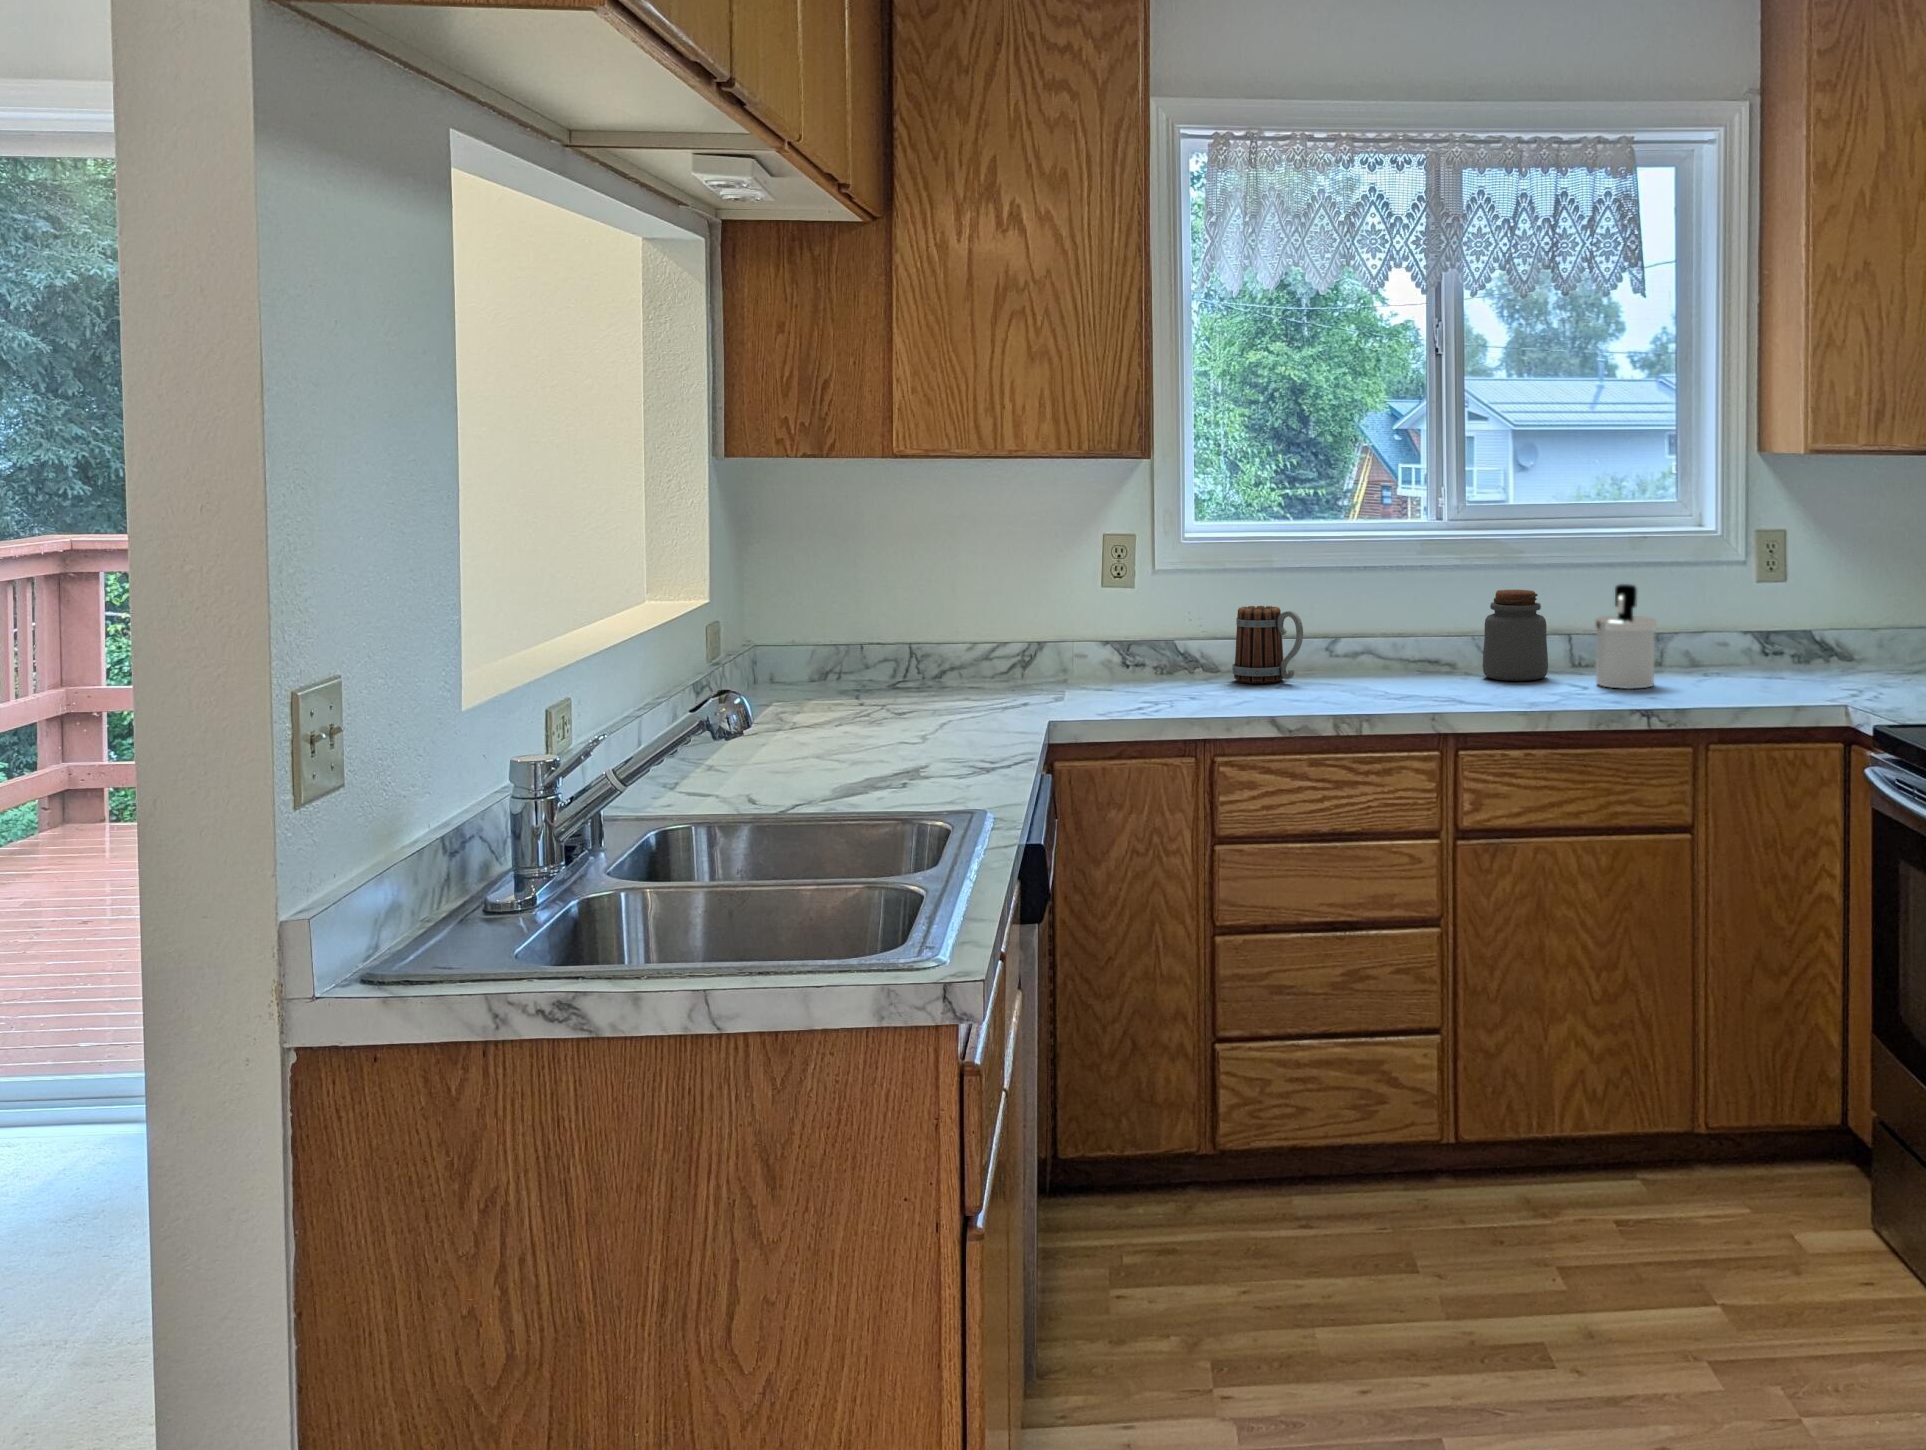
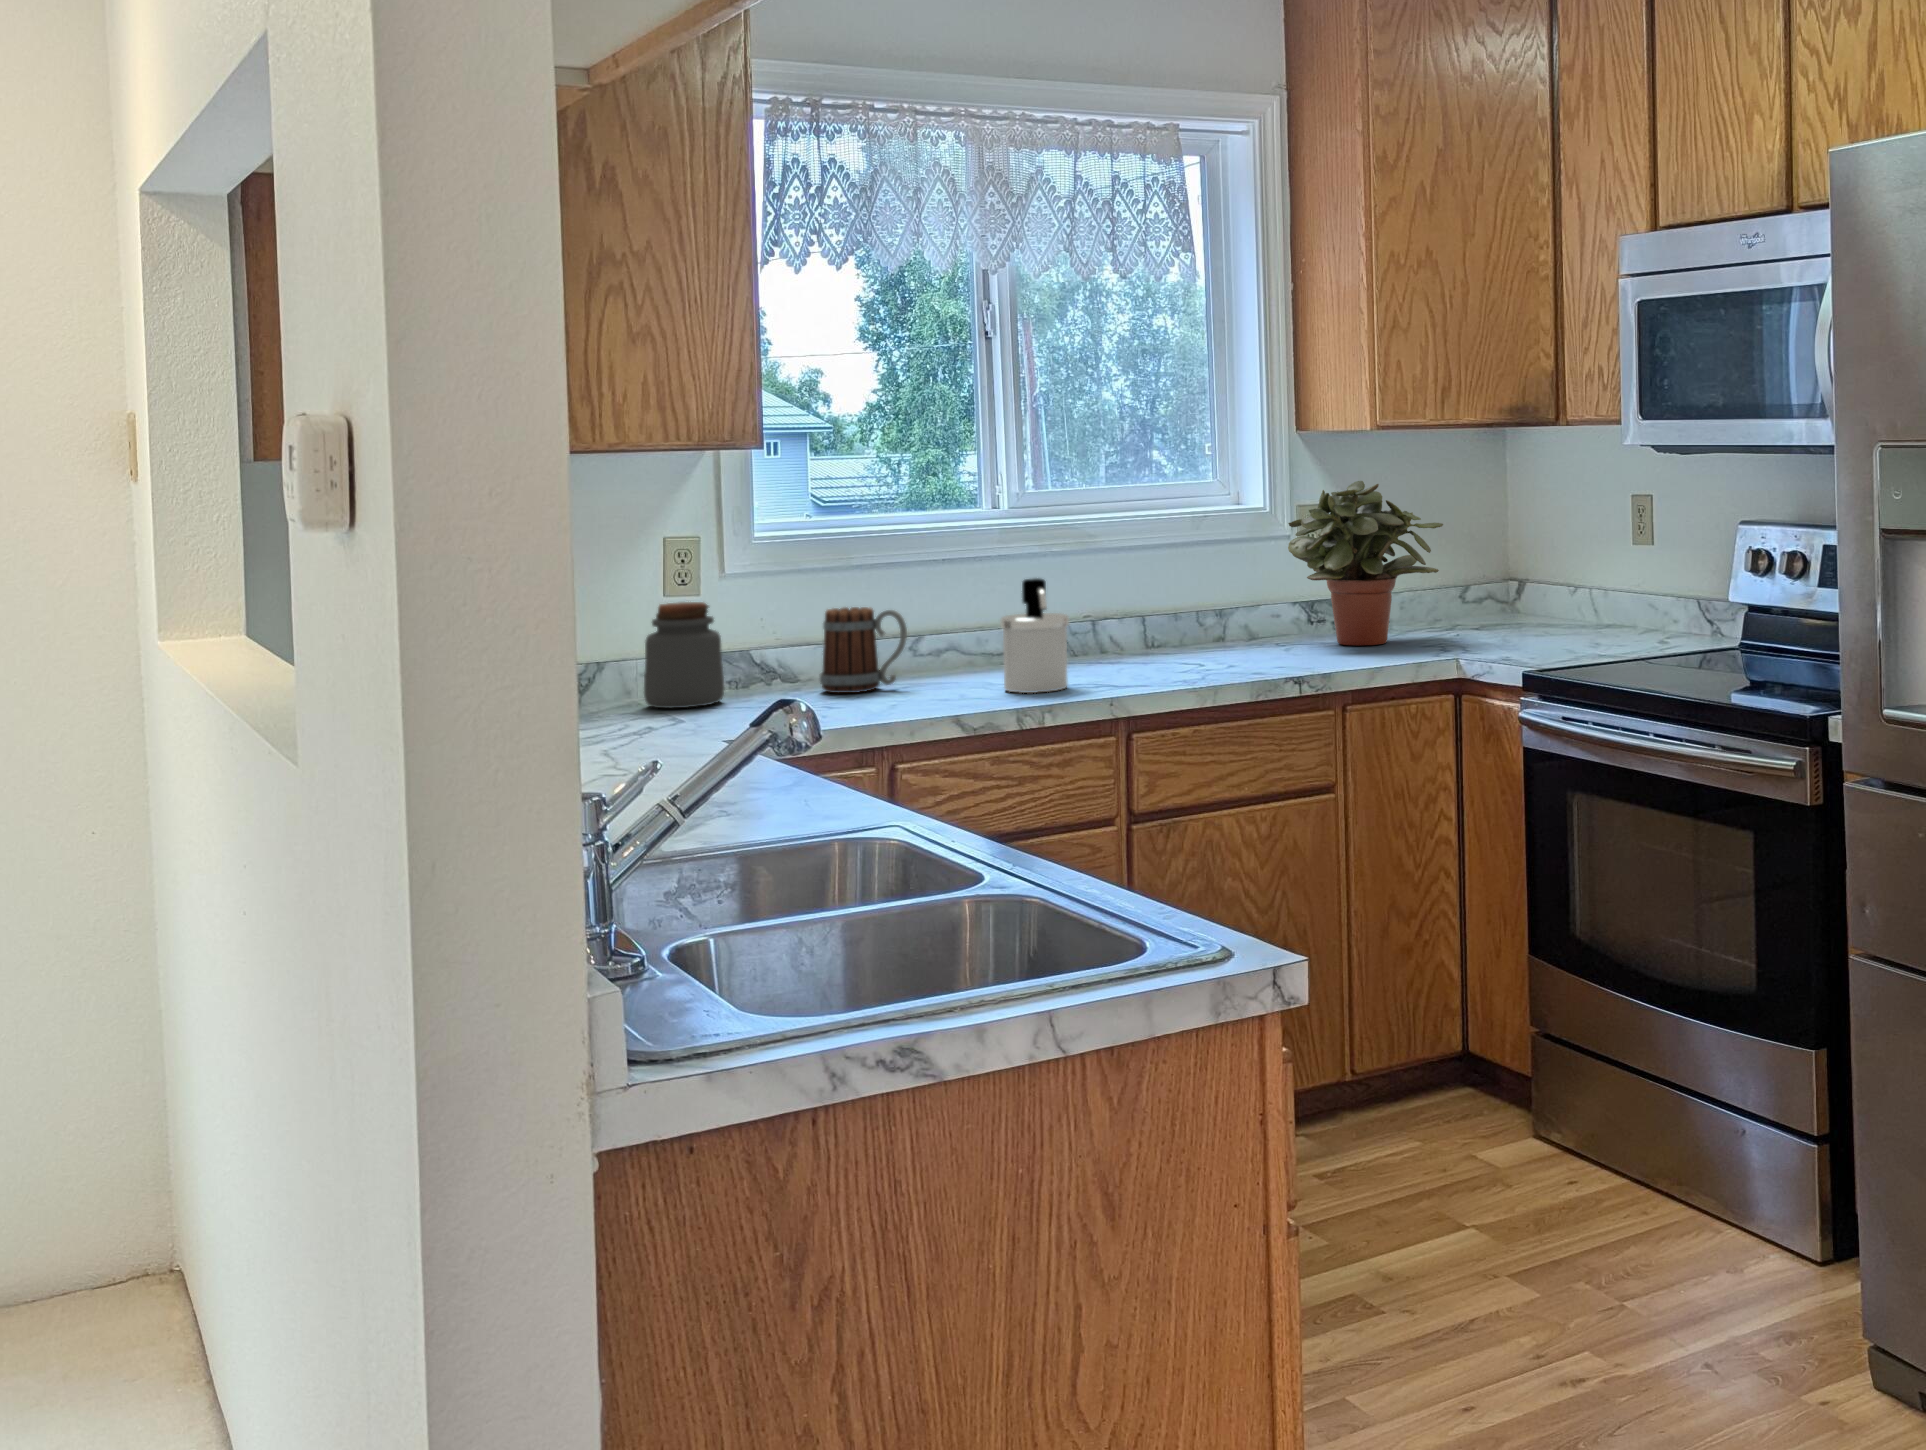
potted plant: none [1716,508,1887,683] -> present [1288,481,1443,646]
soap dispenser: present [1595,584,1657,689] -> present [1000,578,1069,693]
jar: present [1483,590,1548,681] -> present [644,602,724,708]

